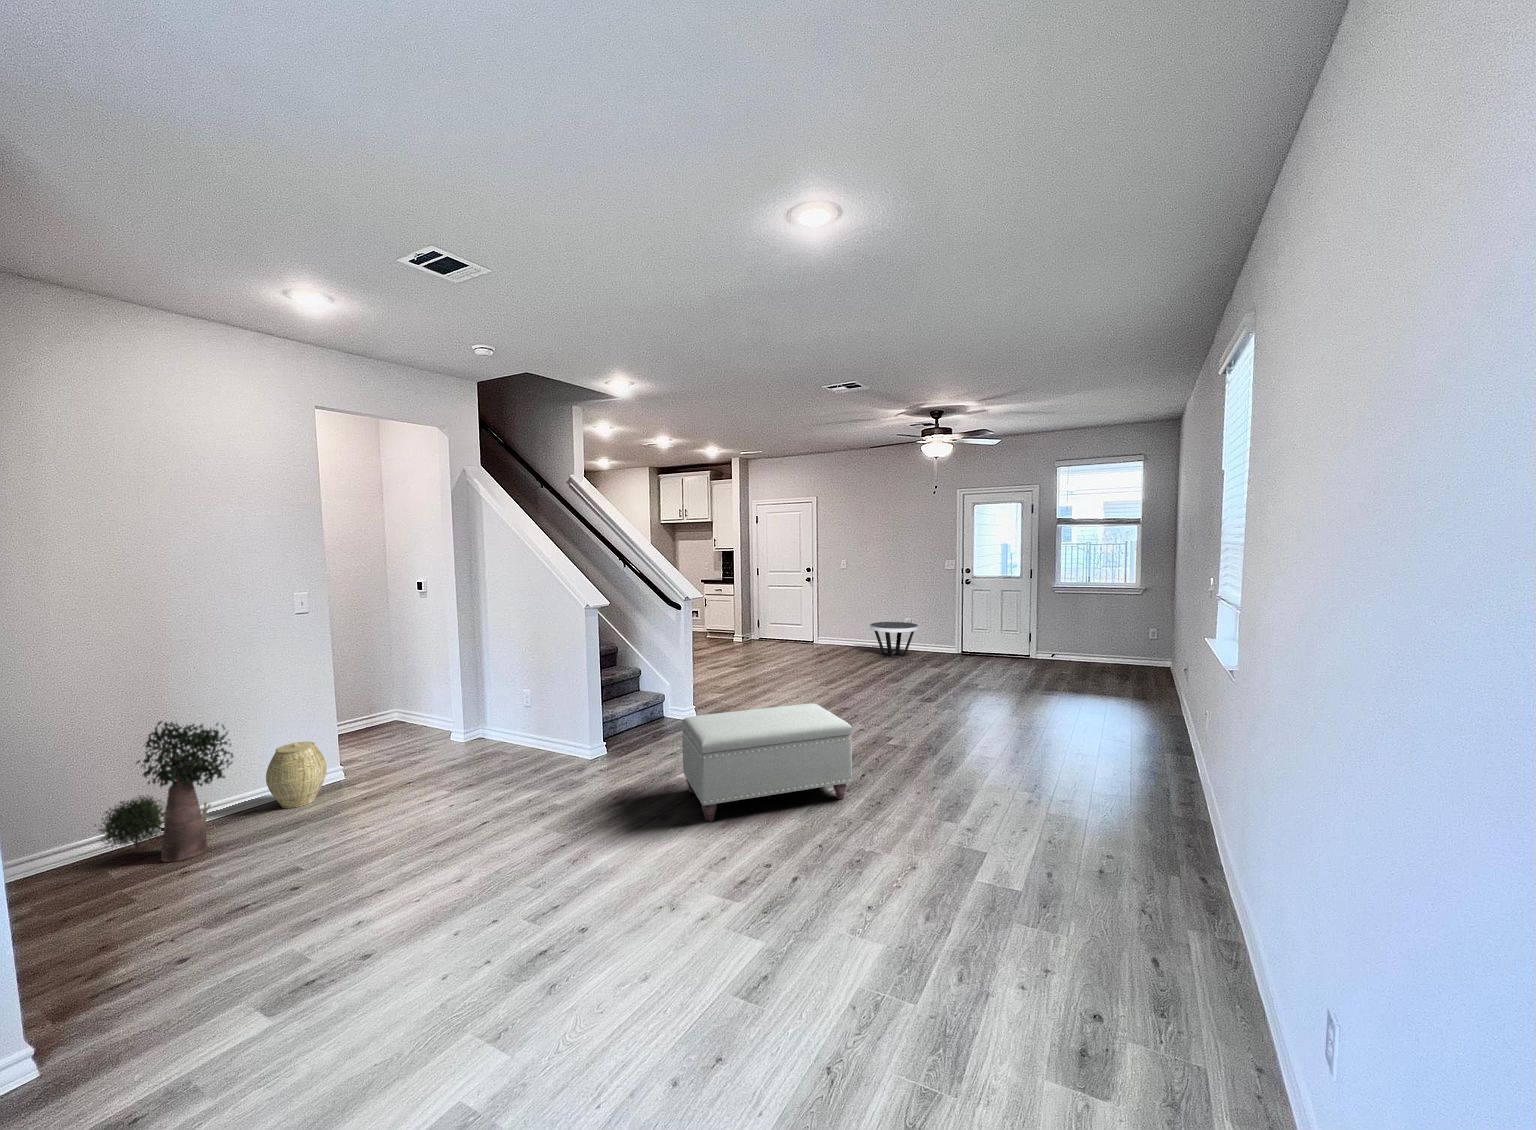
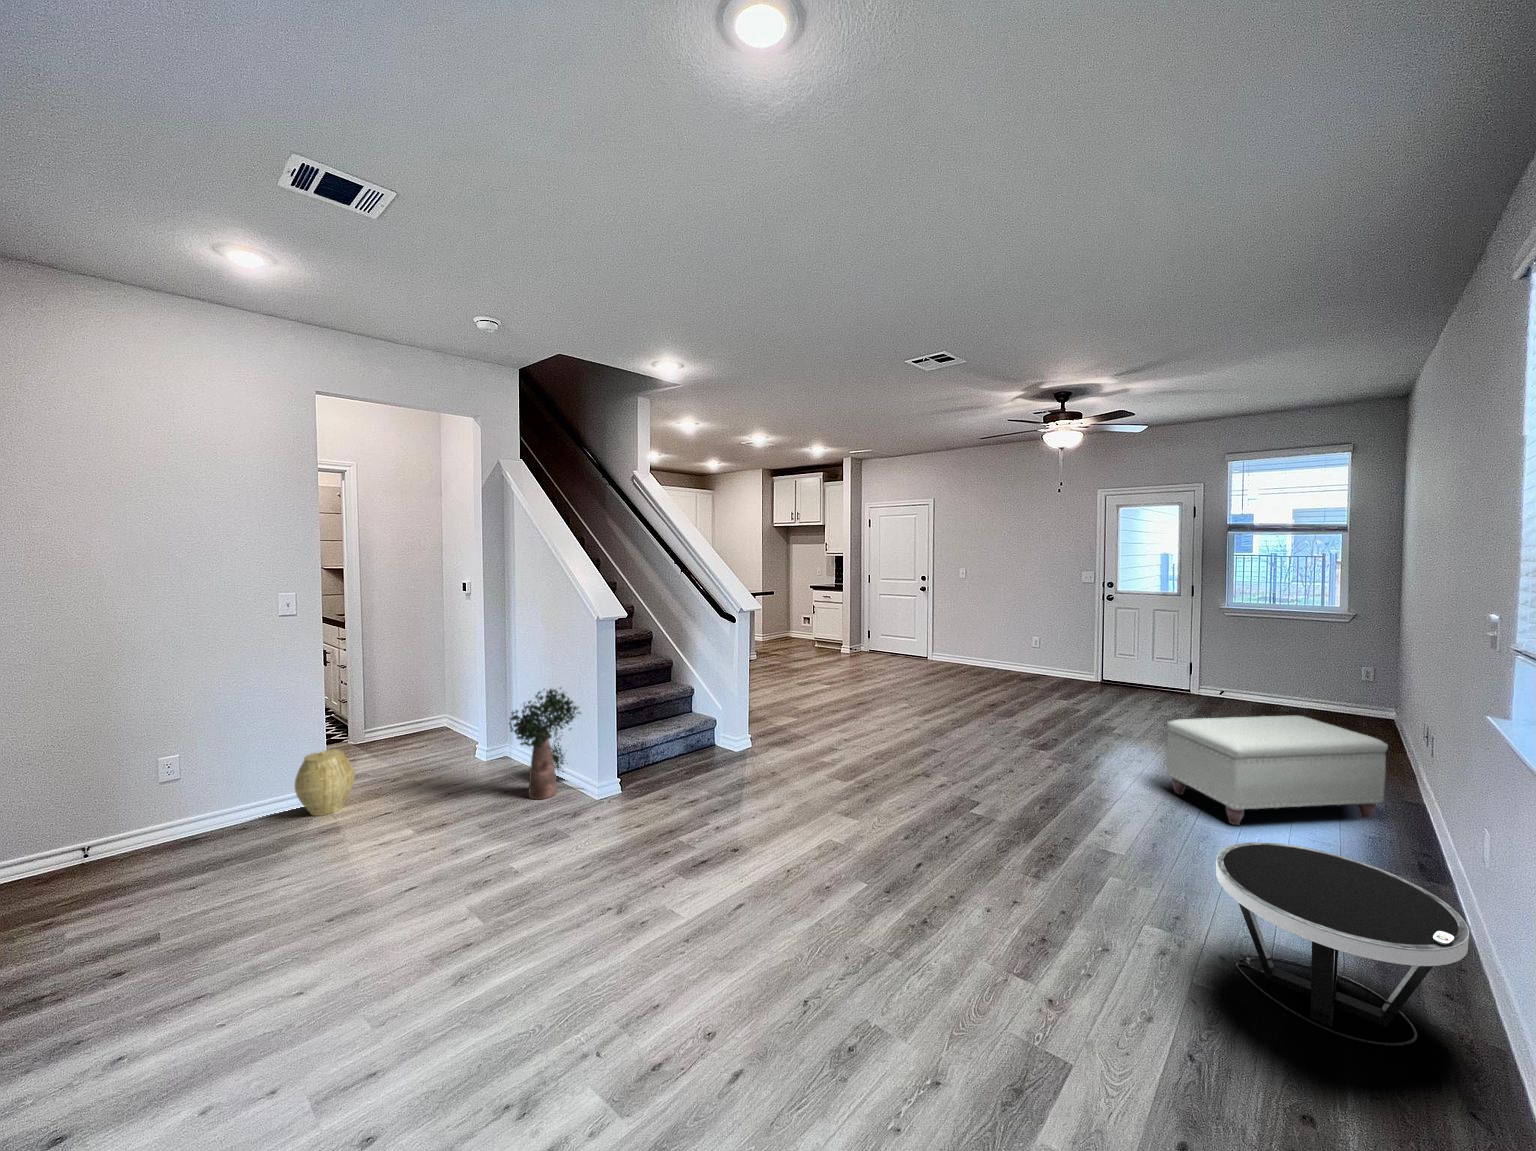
side table: present [870,622,918,658] -> present [1216,842,1469,1046]
ottoman: present [682,704,852,821] -> present [1167,716,1388,825]
potted plant: present [95,721,233,862] -> present [509,688,580,799]

